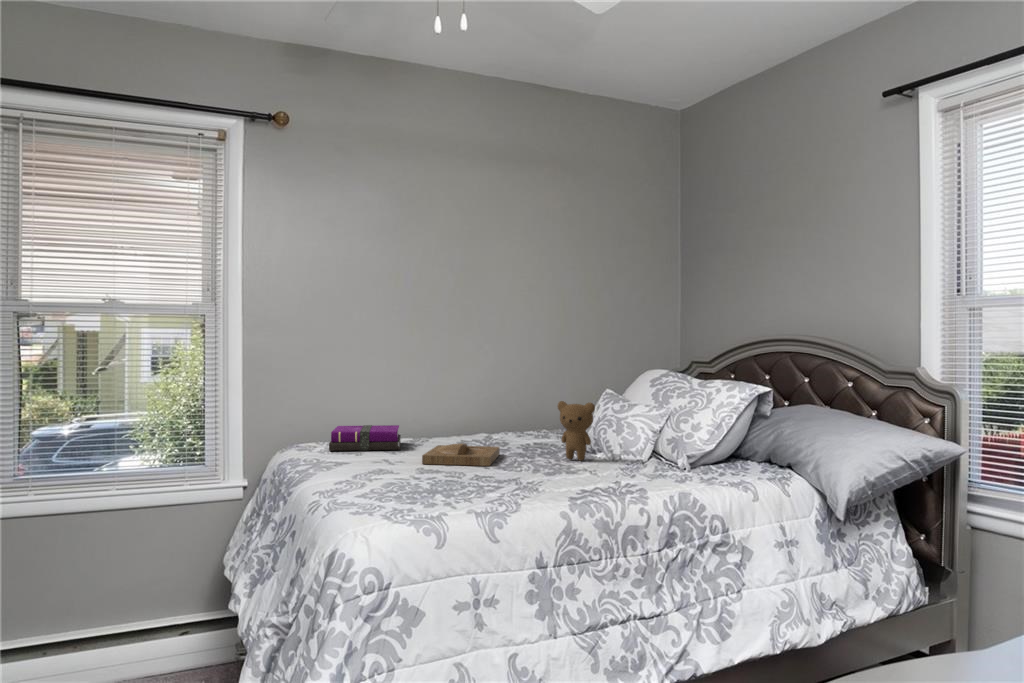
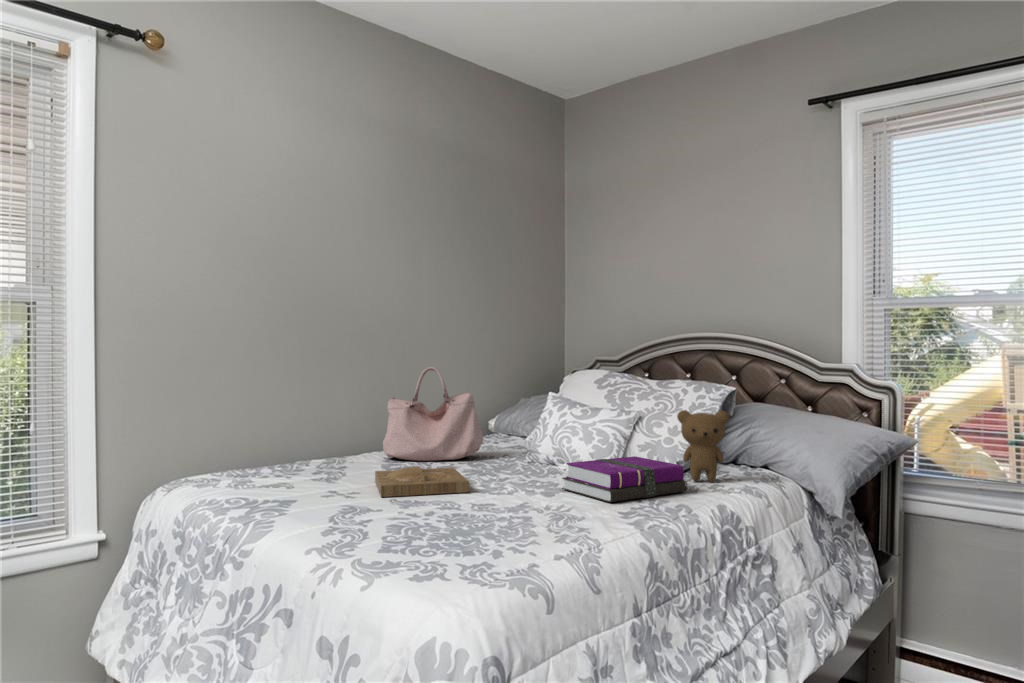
handbag: none [474,363,552,441] -> present [383,367,483,461]
teddy bear: present [558,401,595,461] -> present [677,410,729,482]
notebook: present [329,425,401,451] -> present [562,456,688,502]

